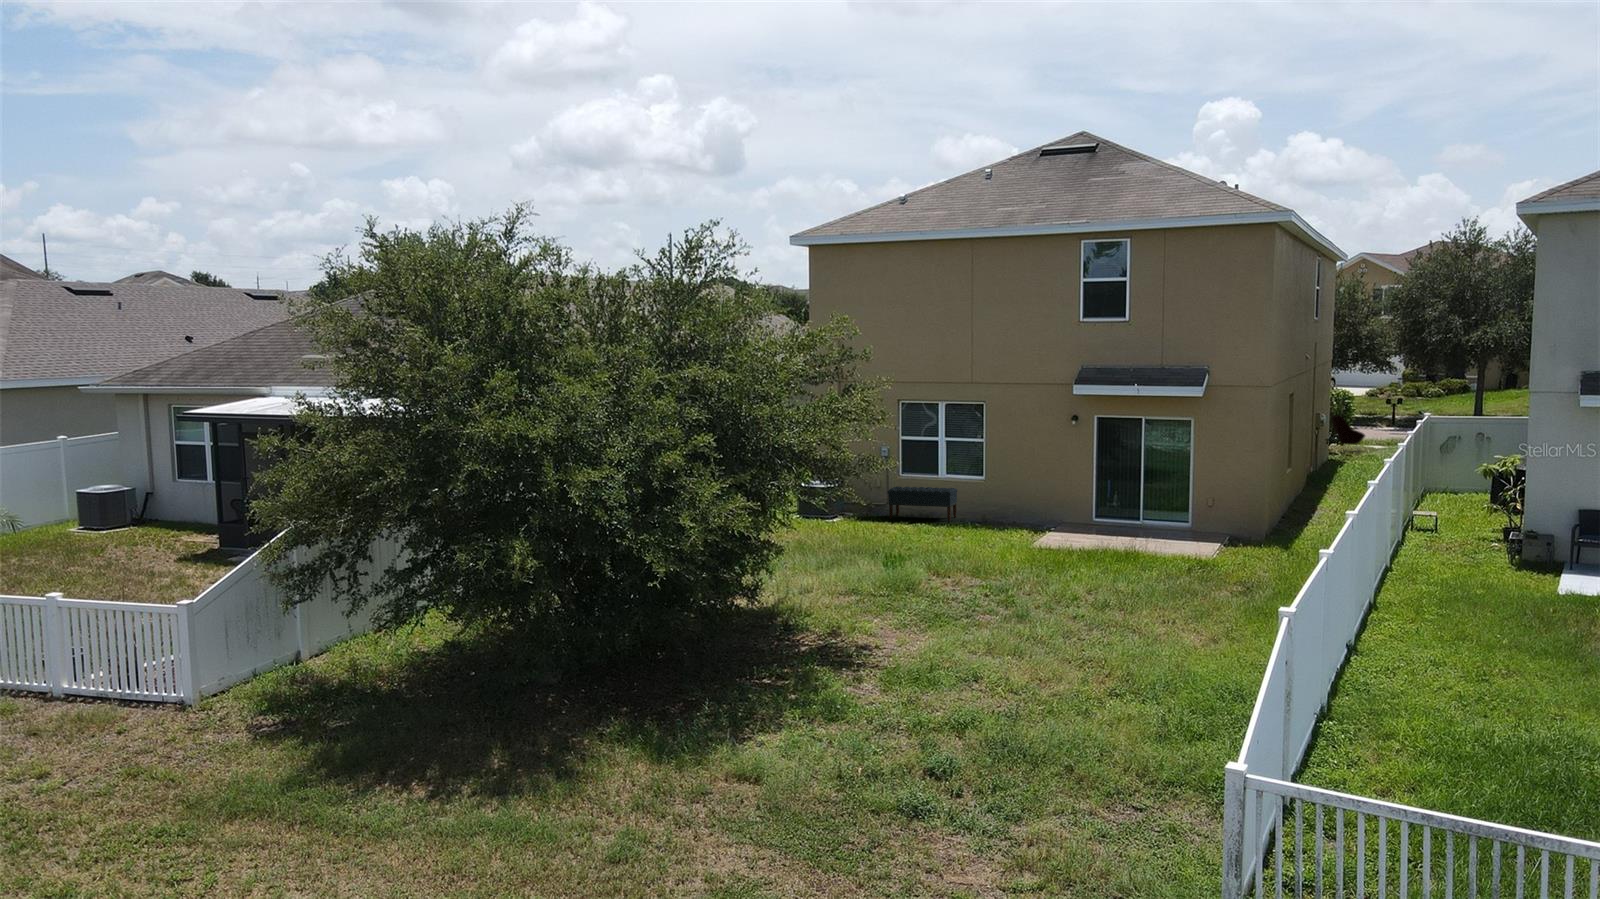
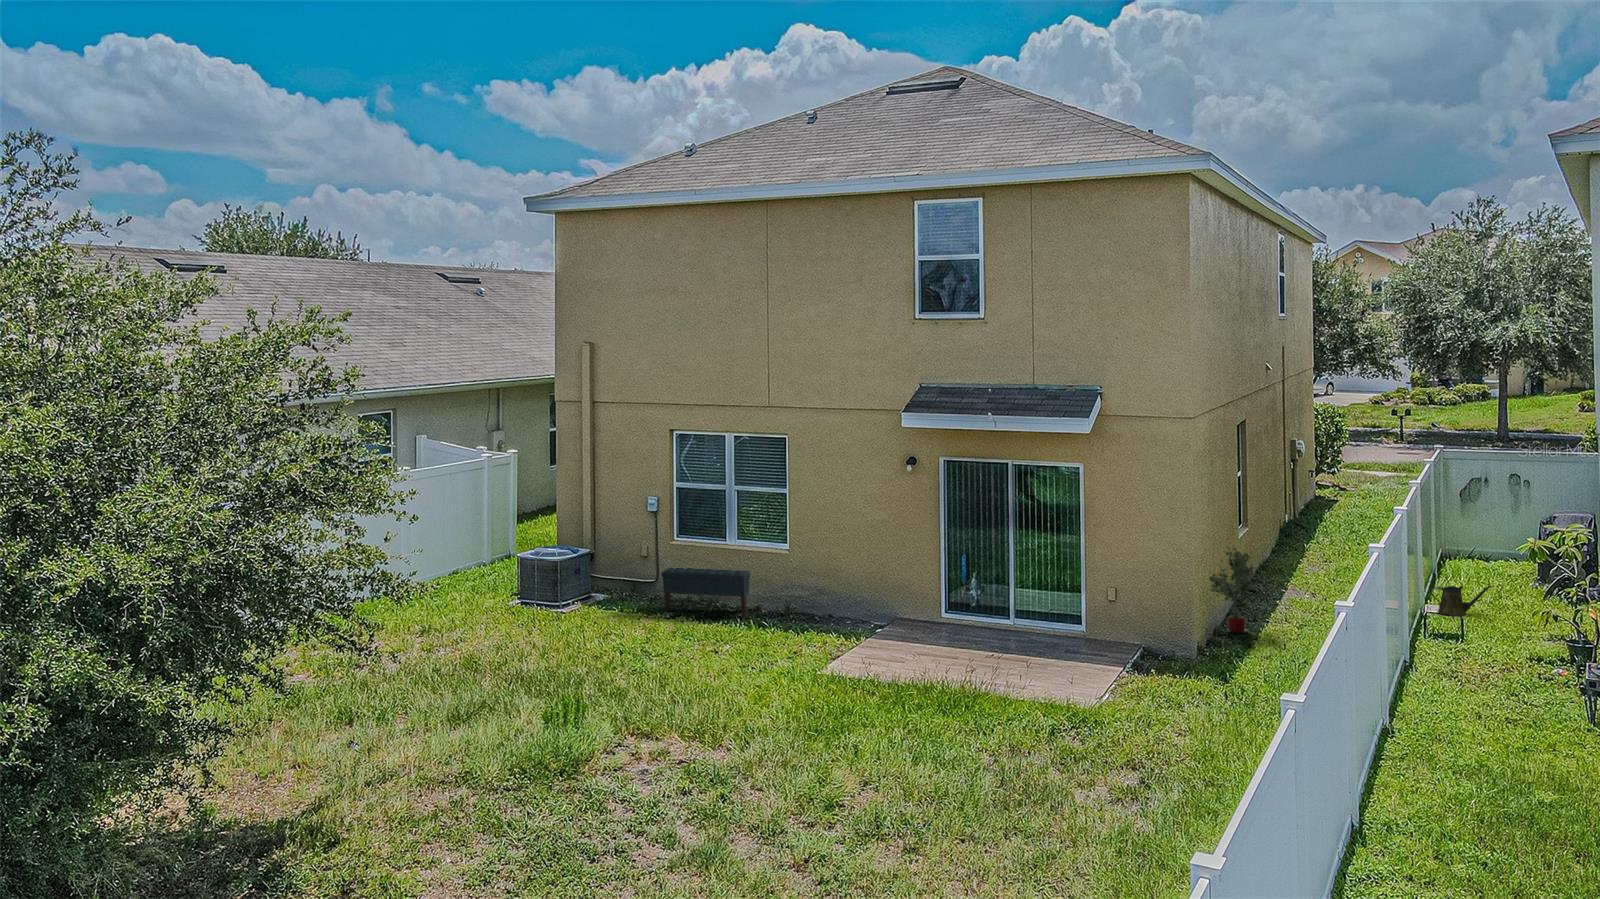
chair: present [1332,415,1365,452] -> none [1318,437,1363,484]
potted tree: none [1273,473,1304,529] -> present [1209,547,1255,634]
watering can: none [1416,503,1455,523] -> present [1431,586,1492,616]

